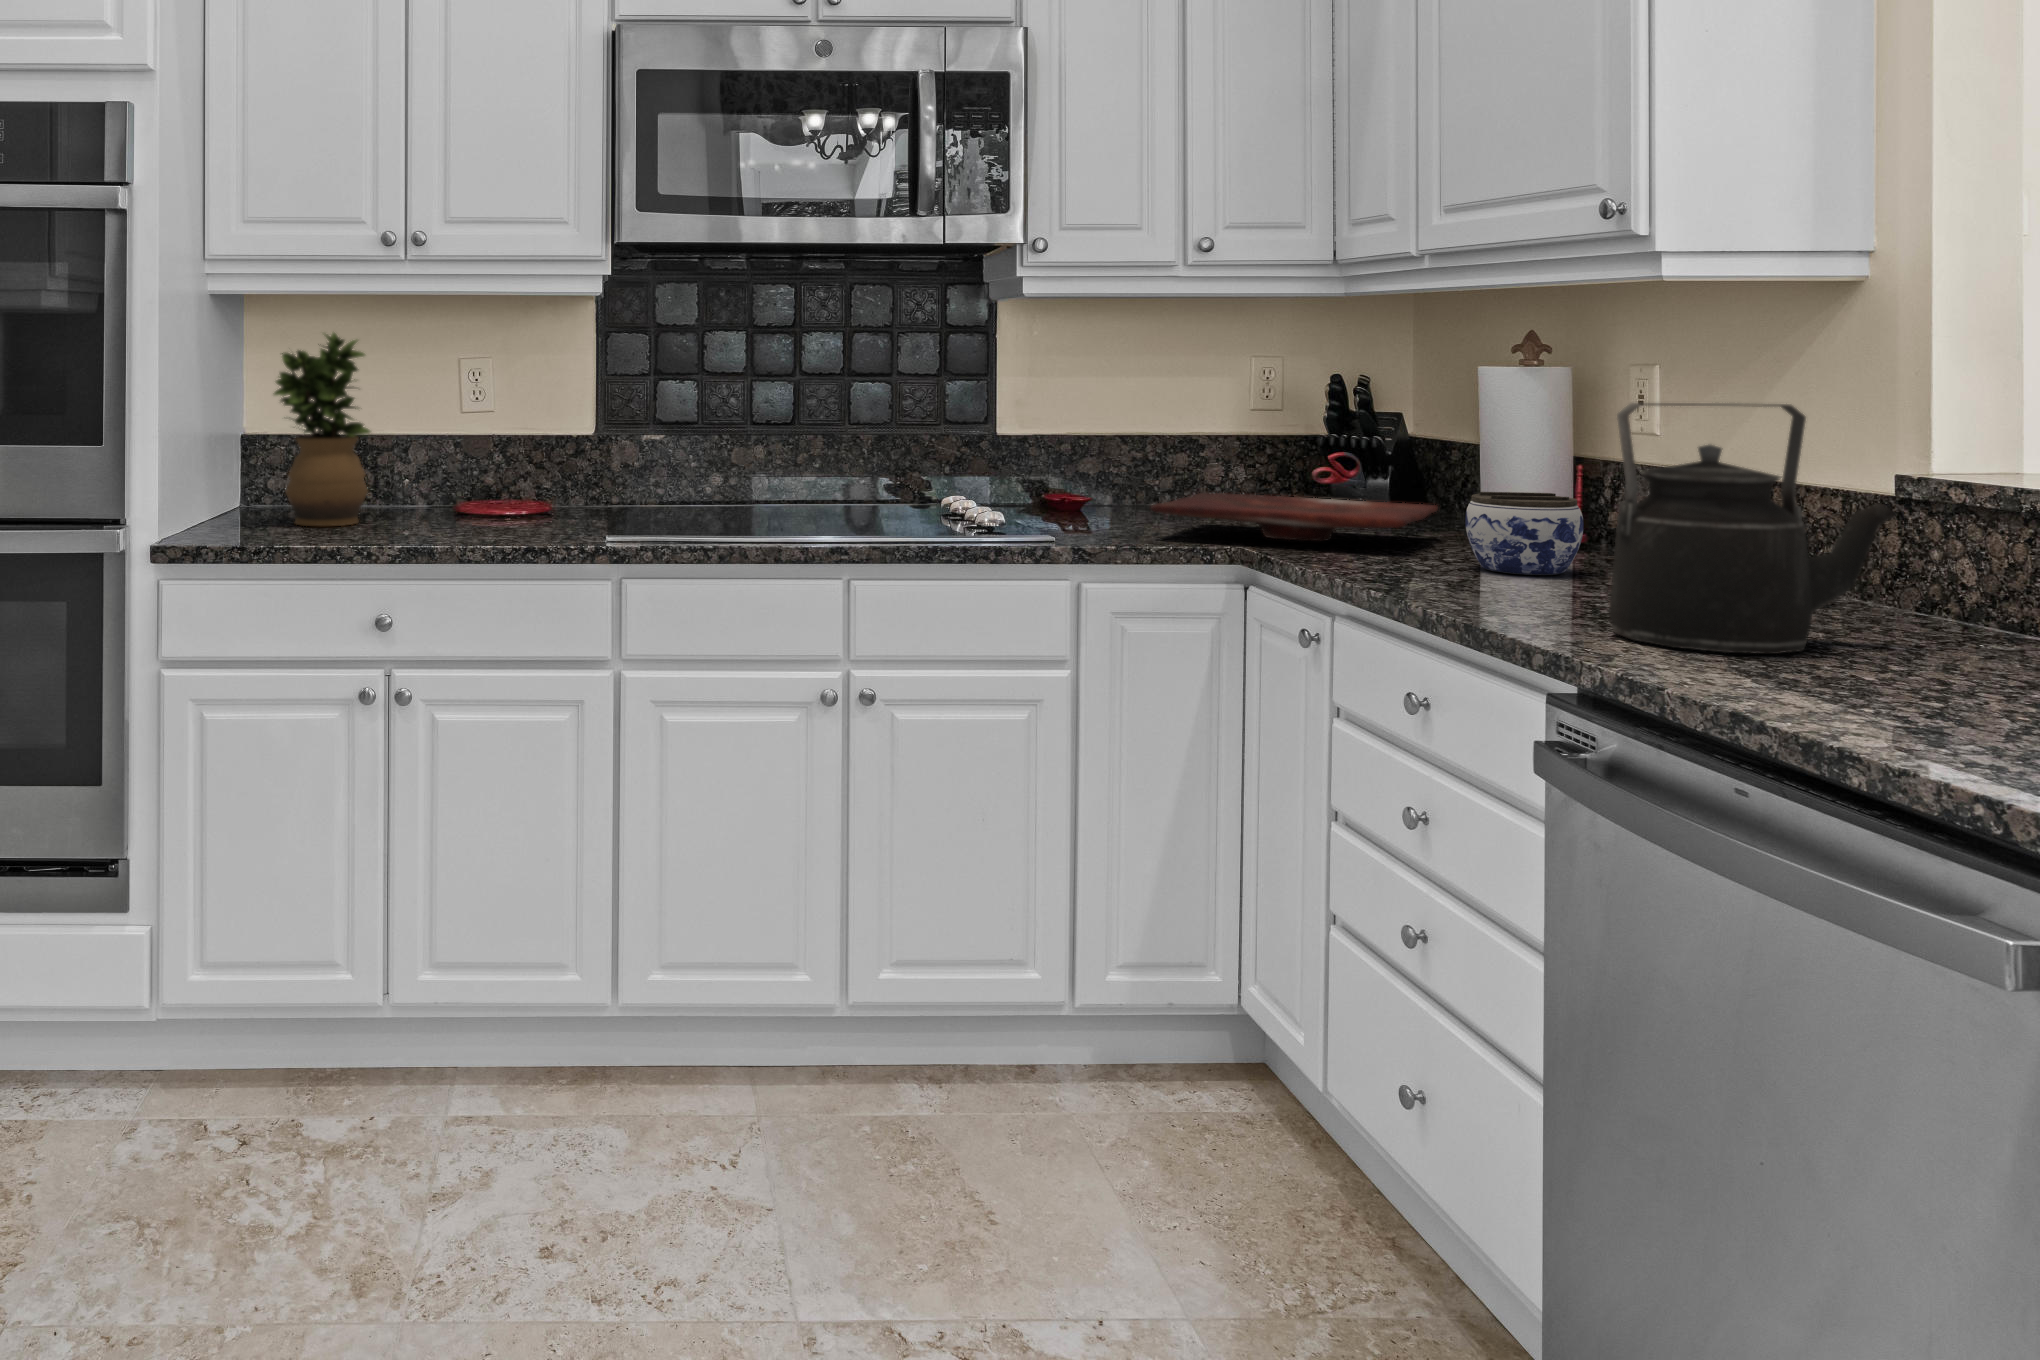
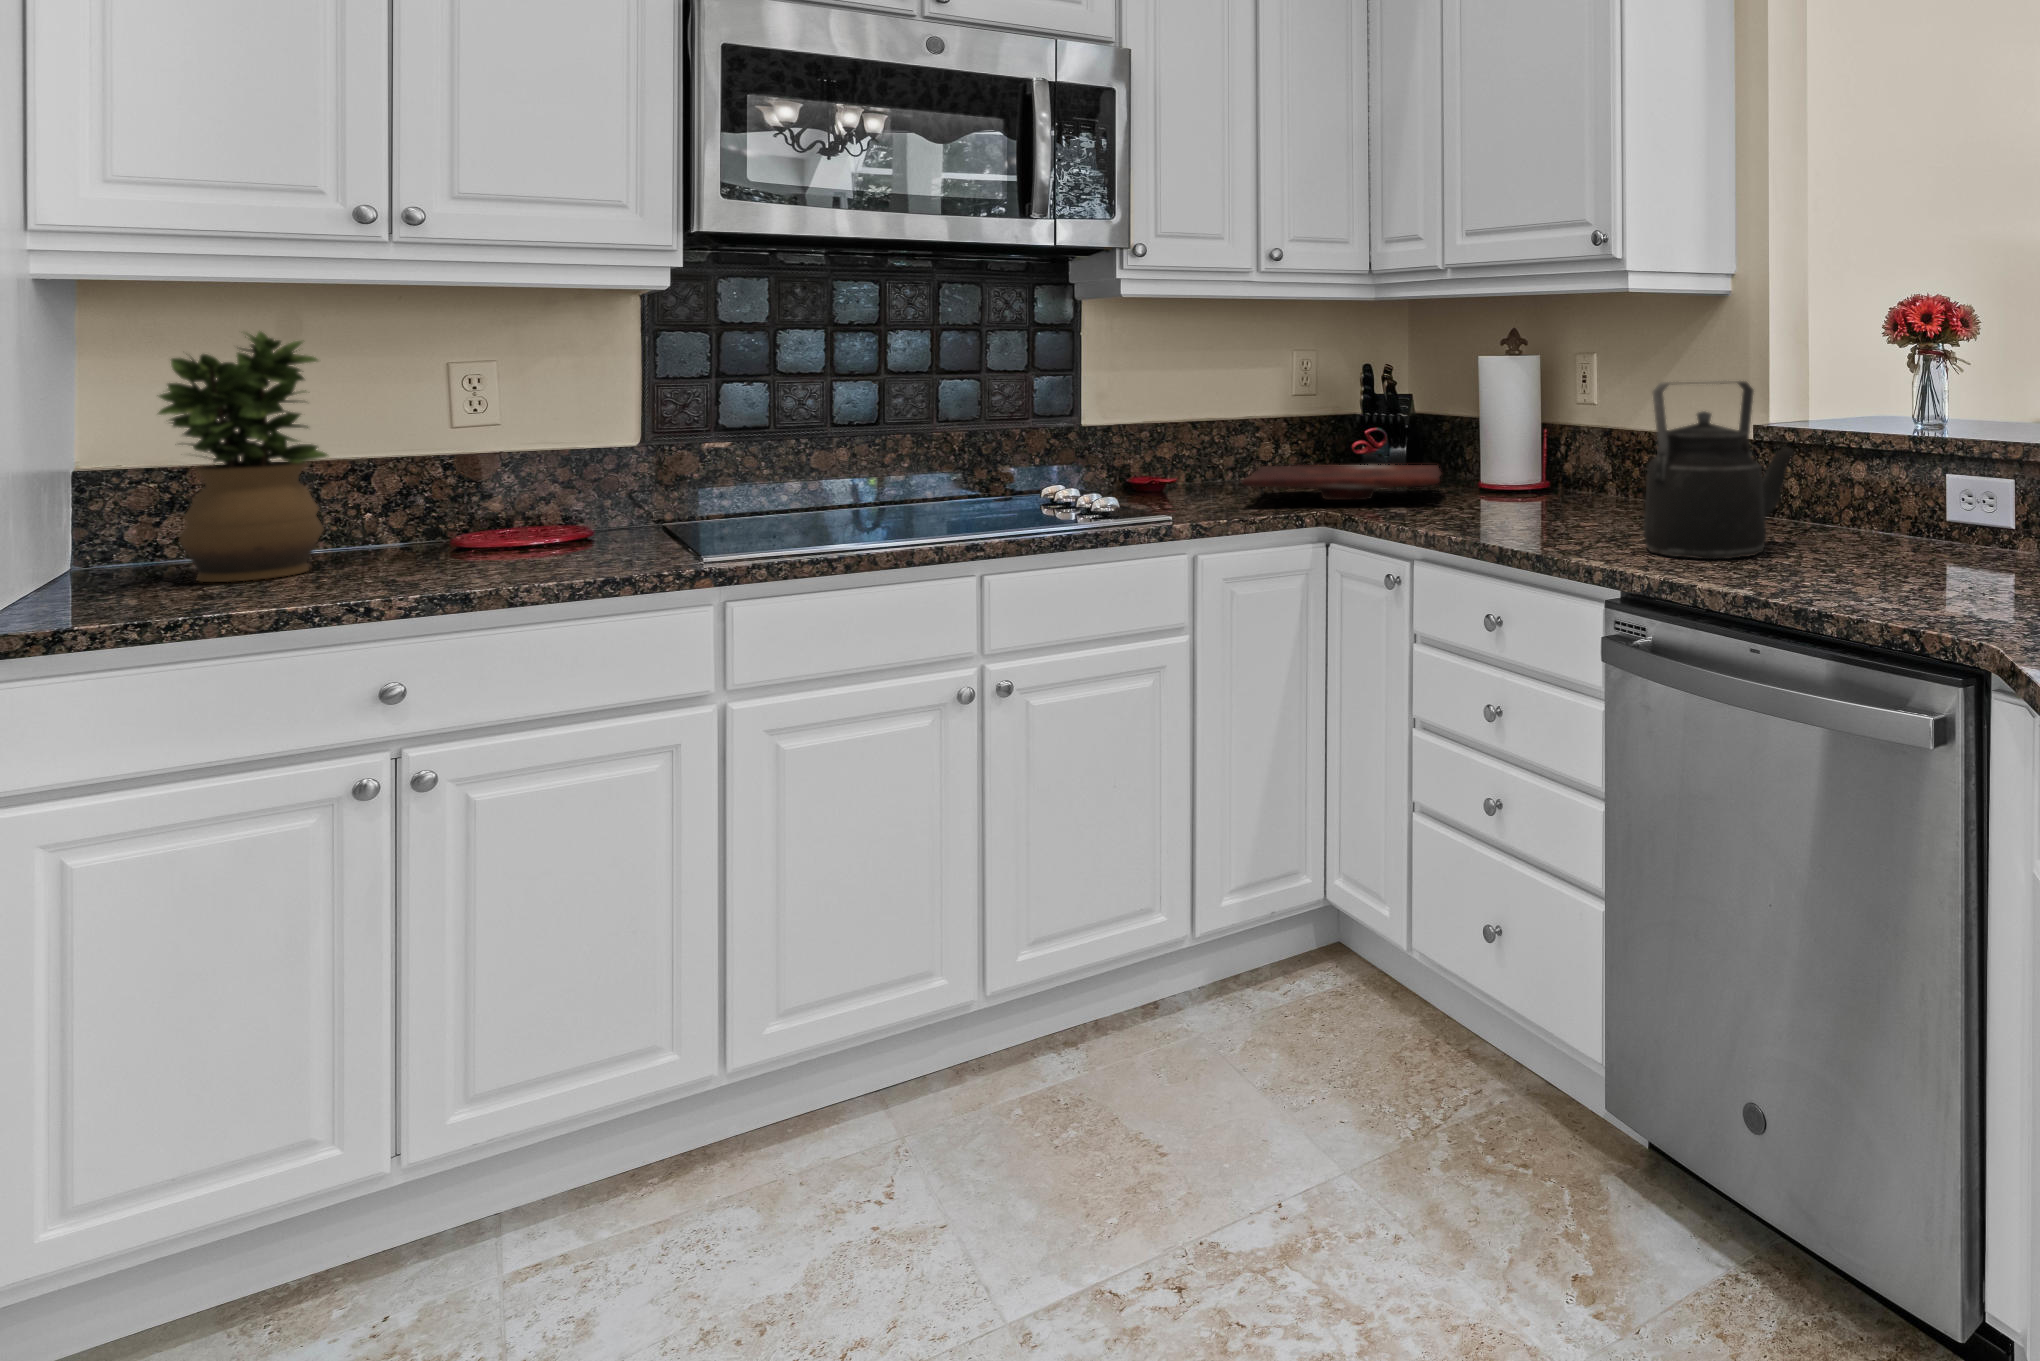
jar: present [1465,492,1583,575] -> none [1488,451,1565,513]

